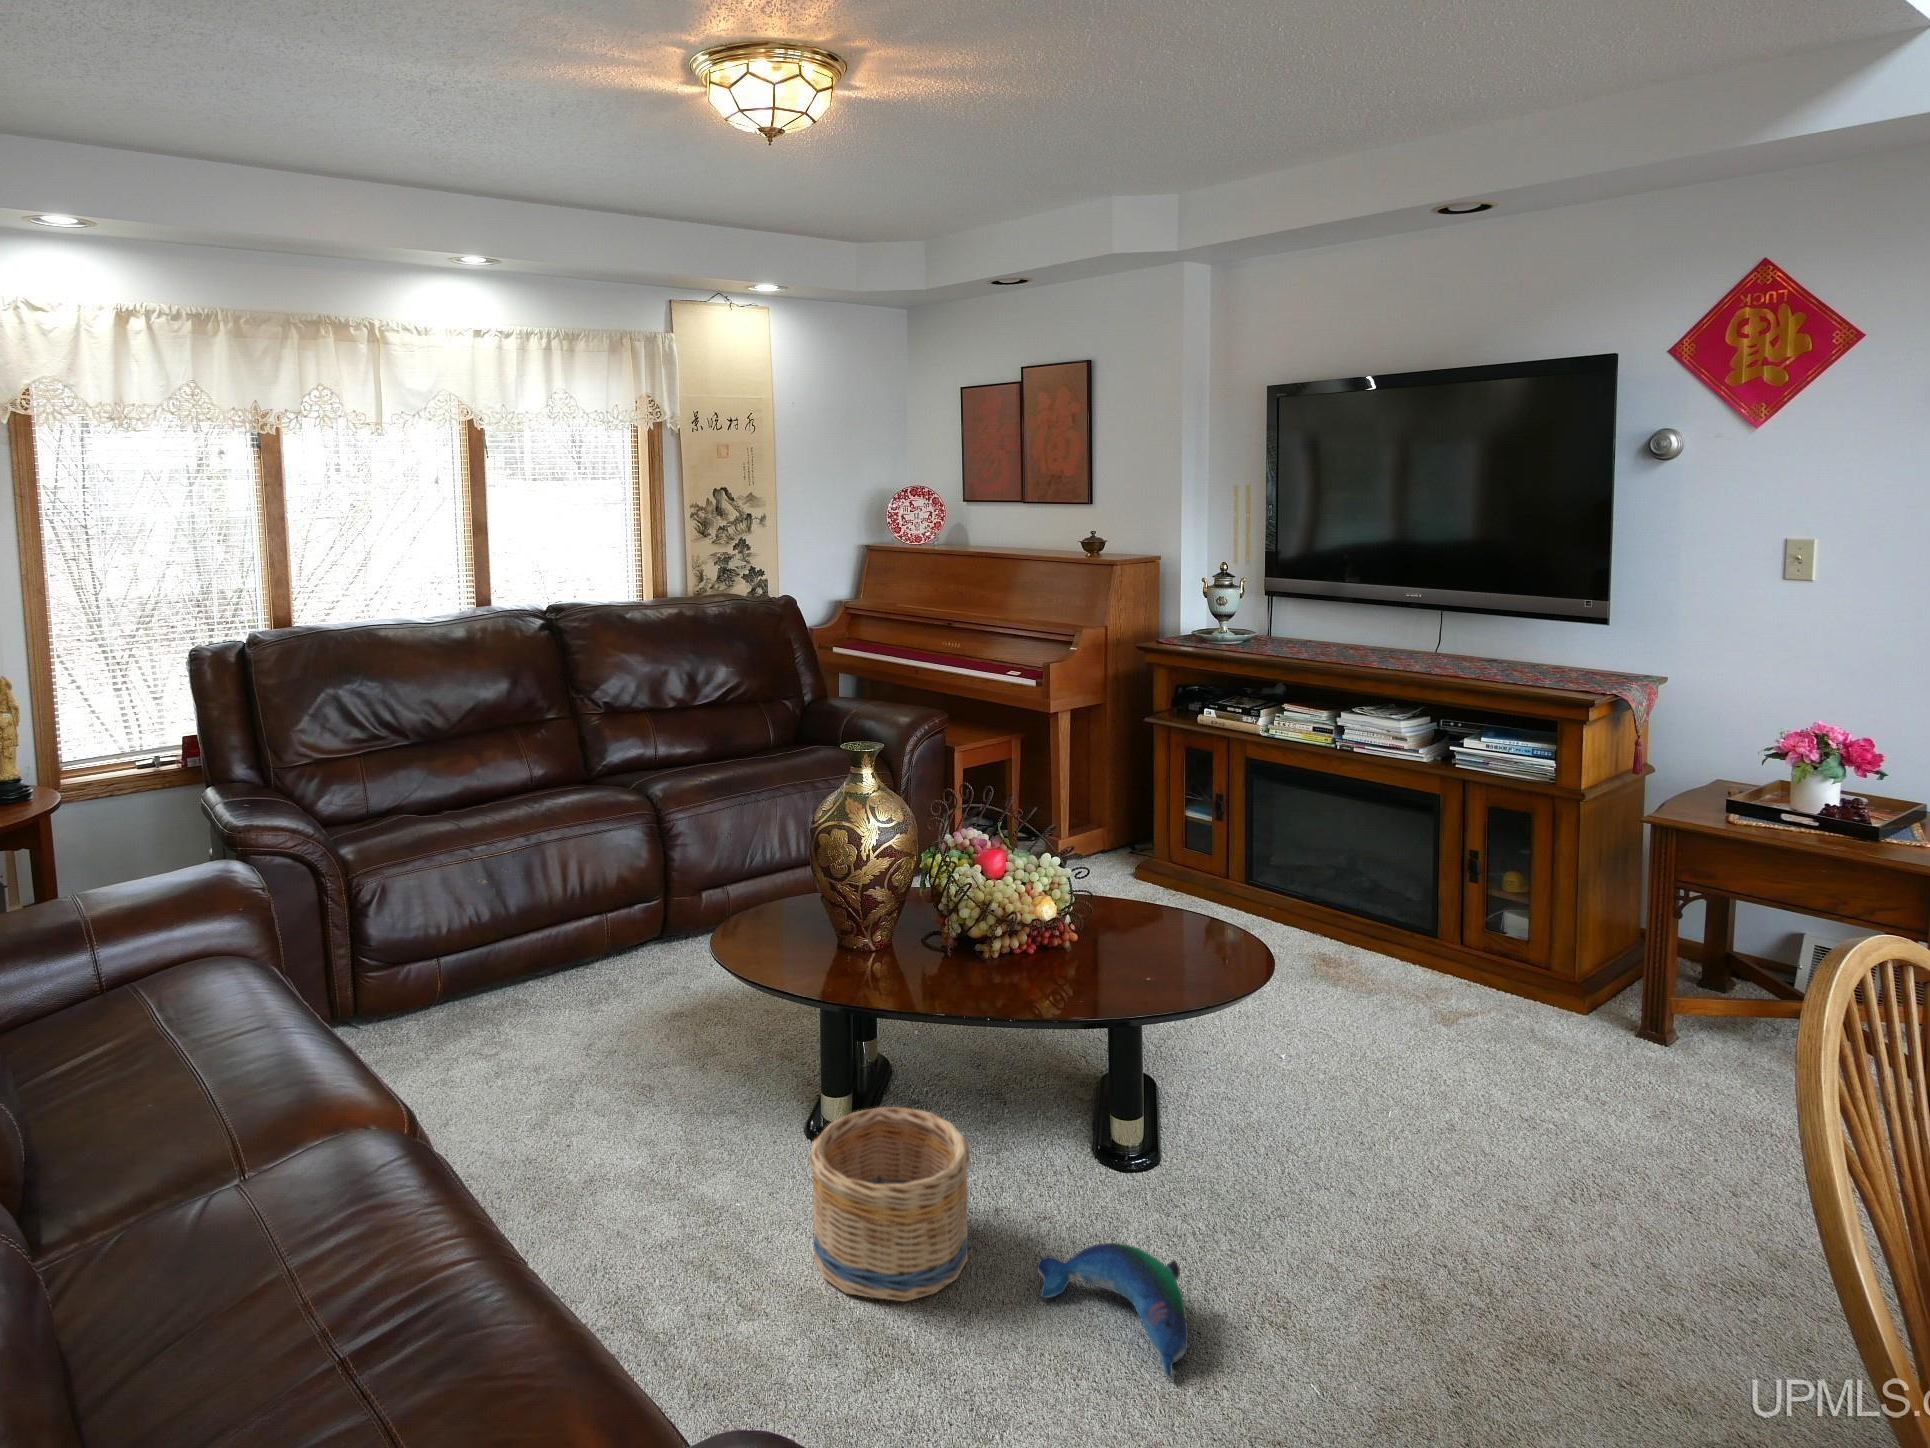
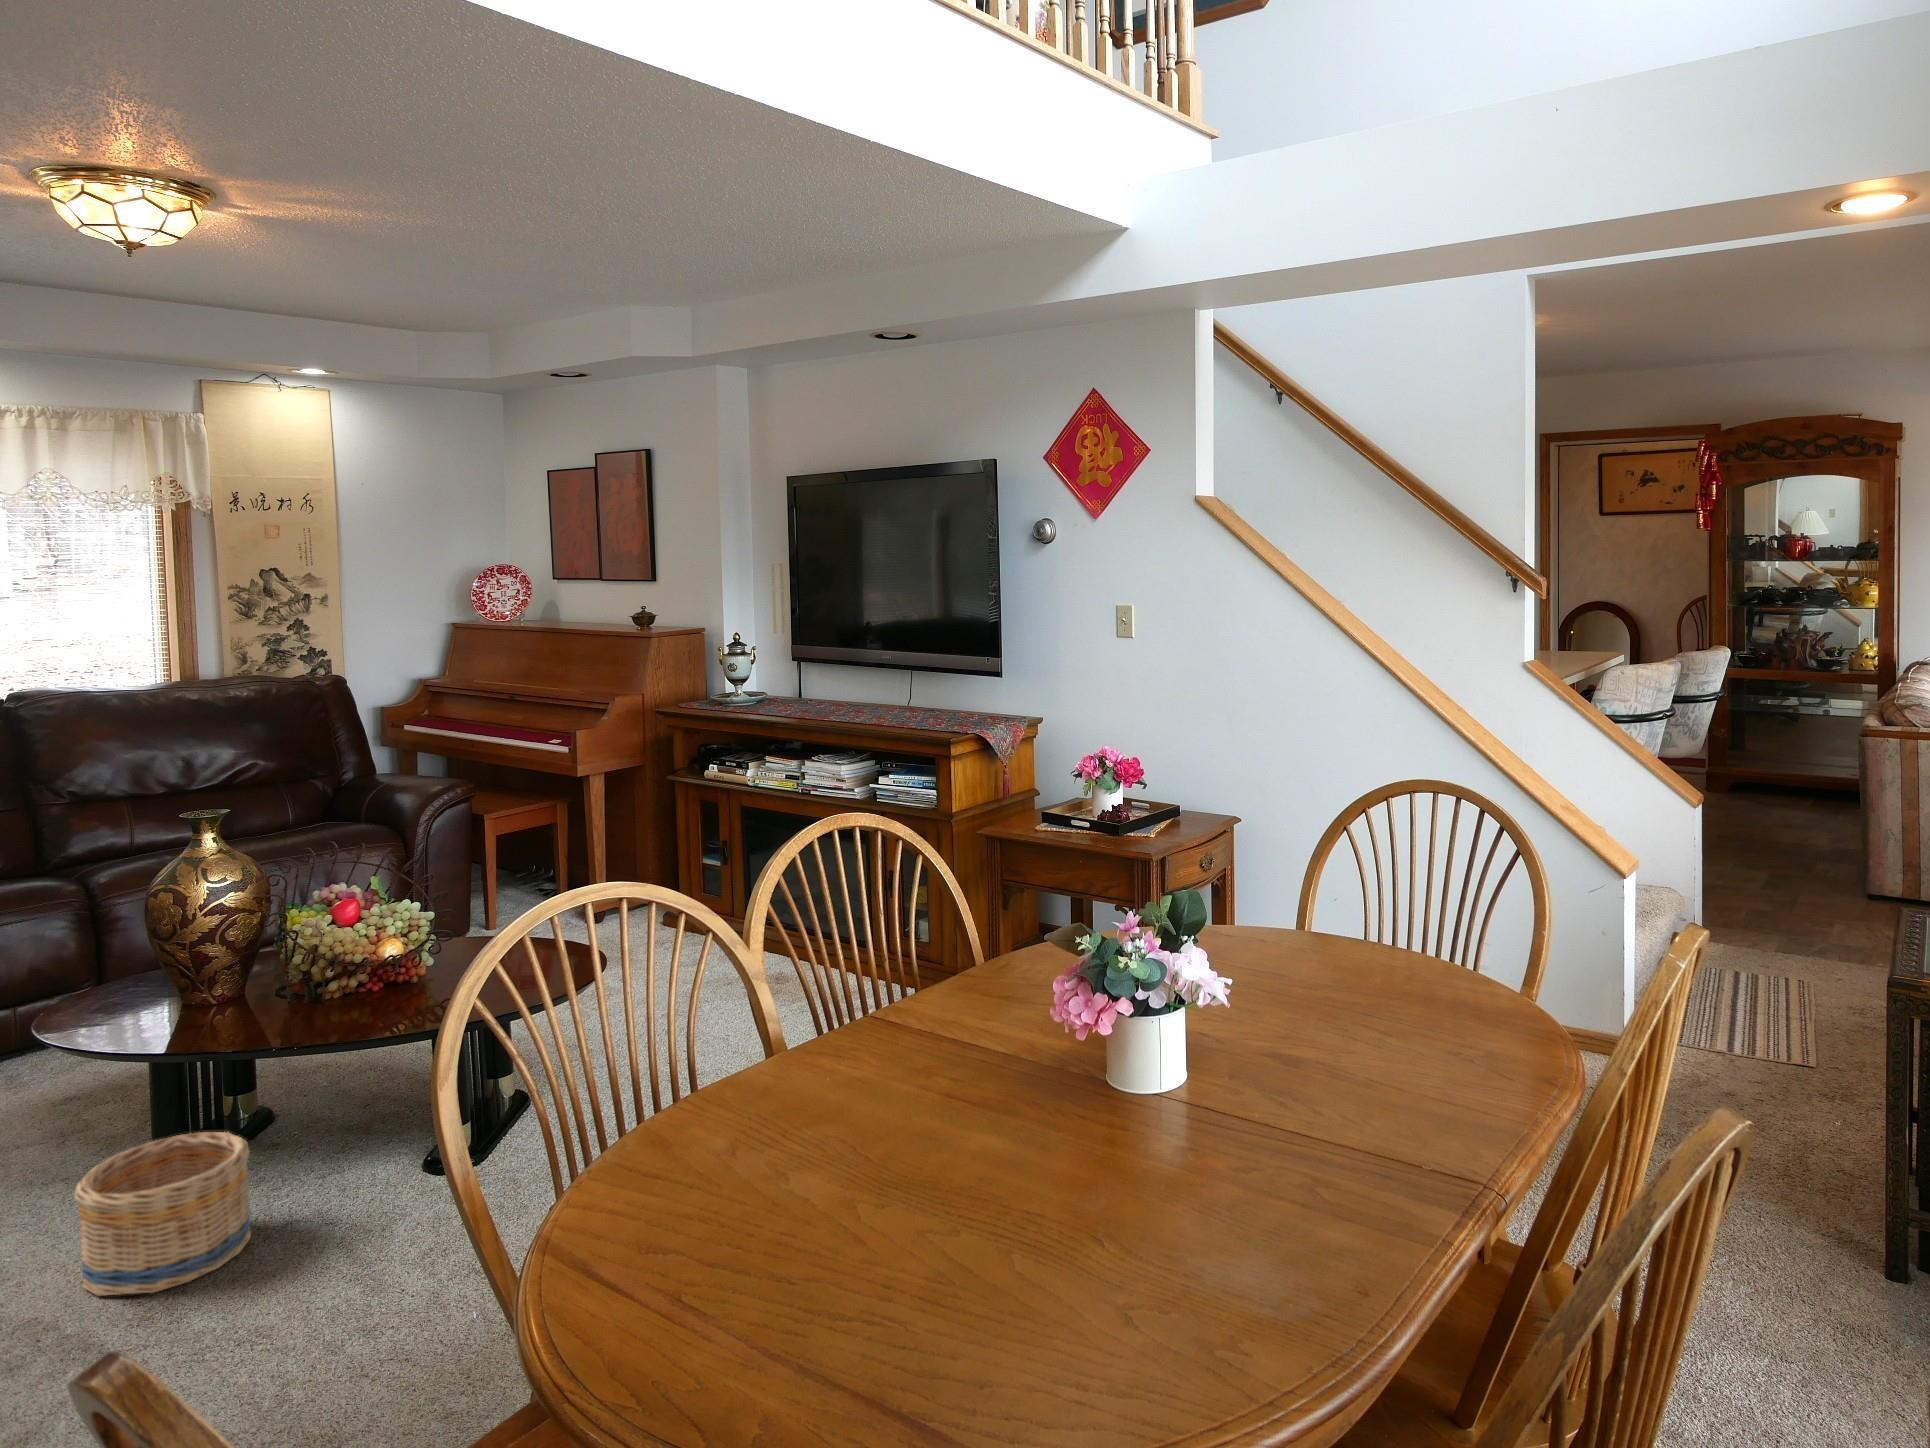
plush toy: present [1037,1243,1188,1377] -> none [288,1212,410,1306]

